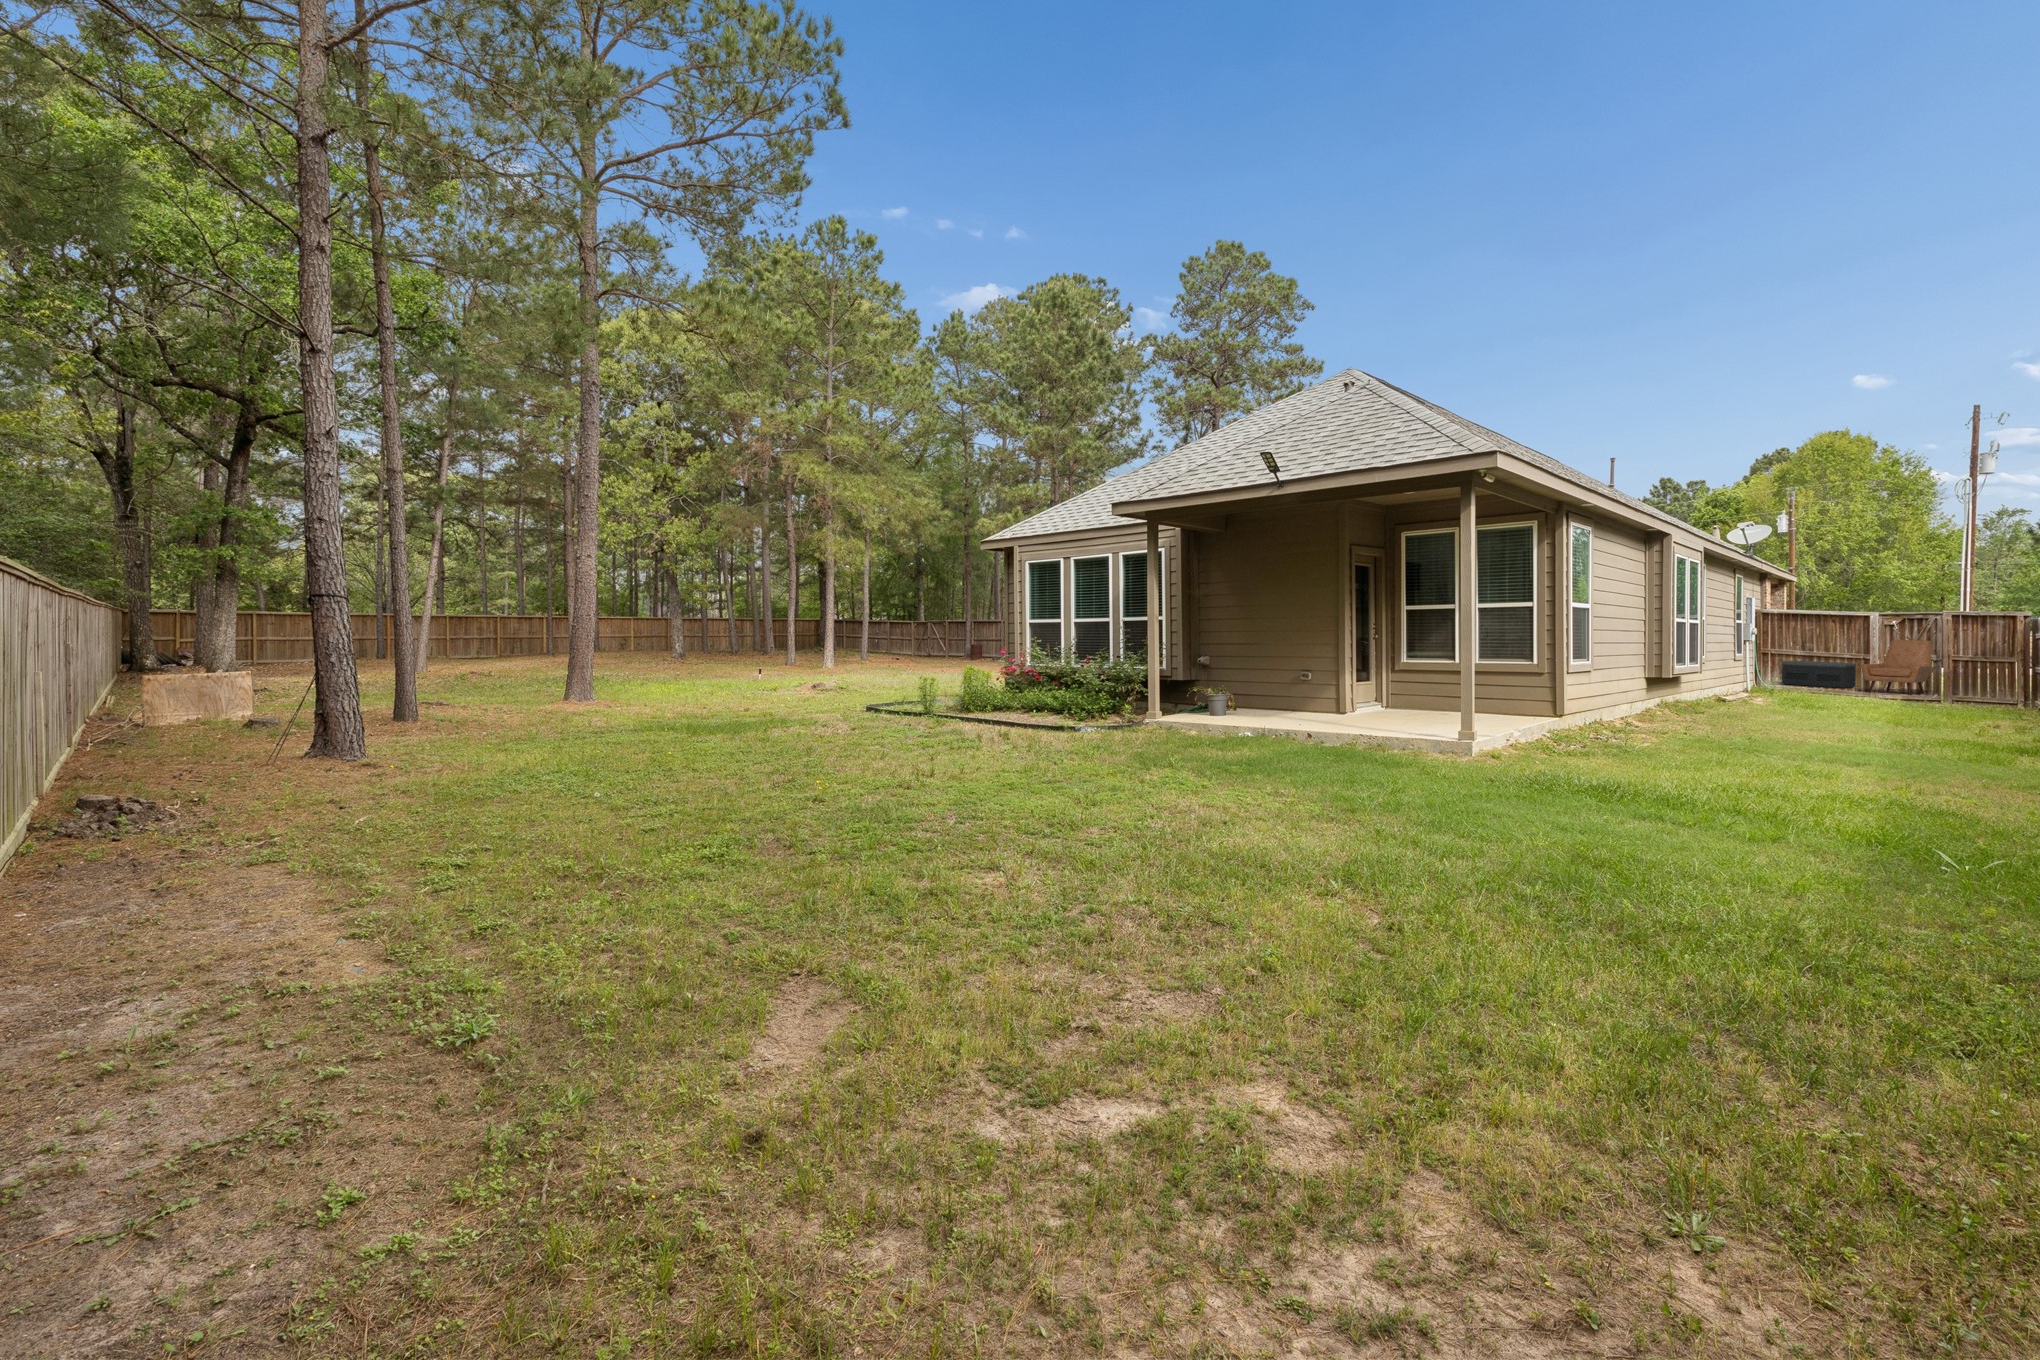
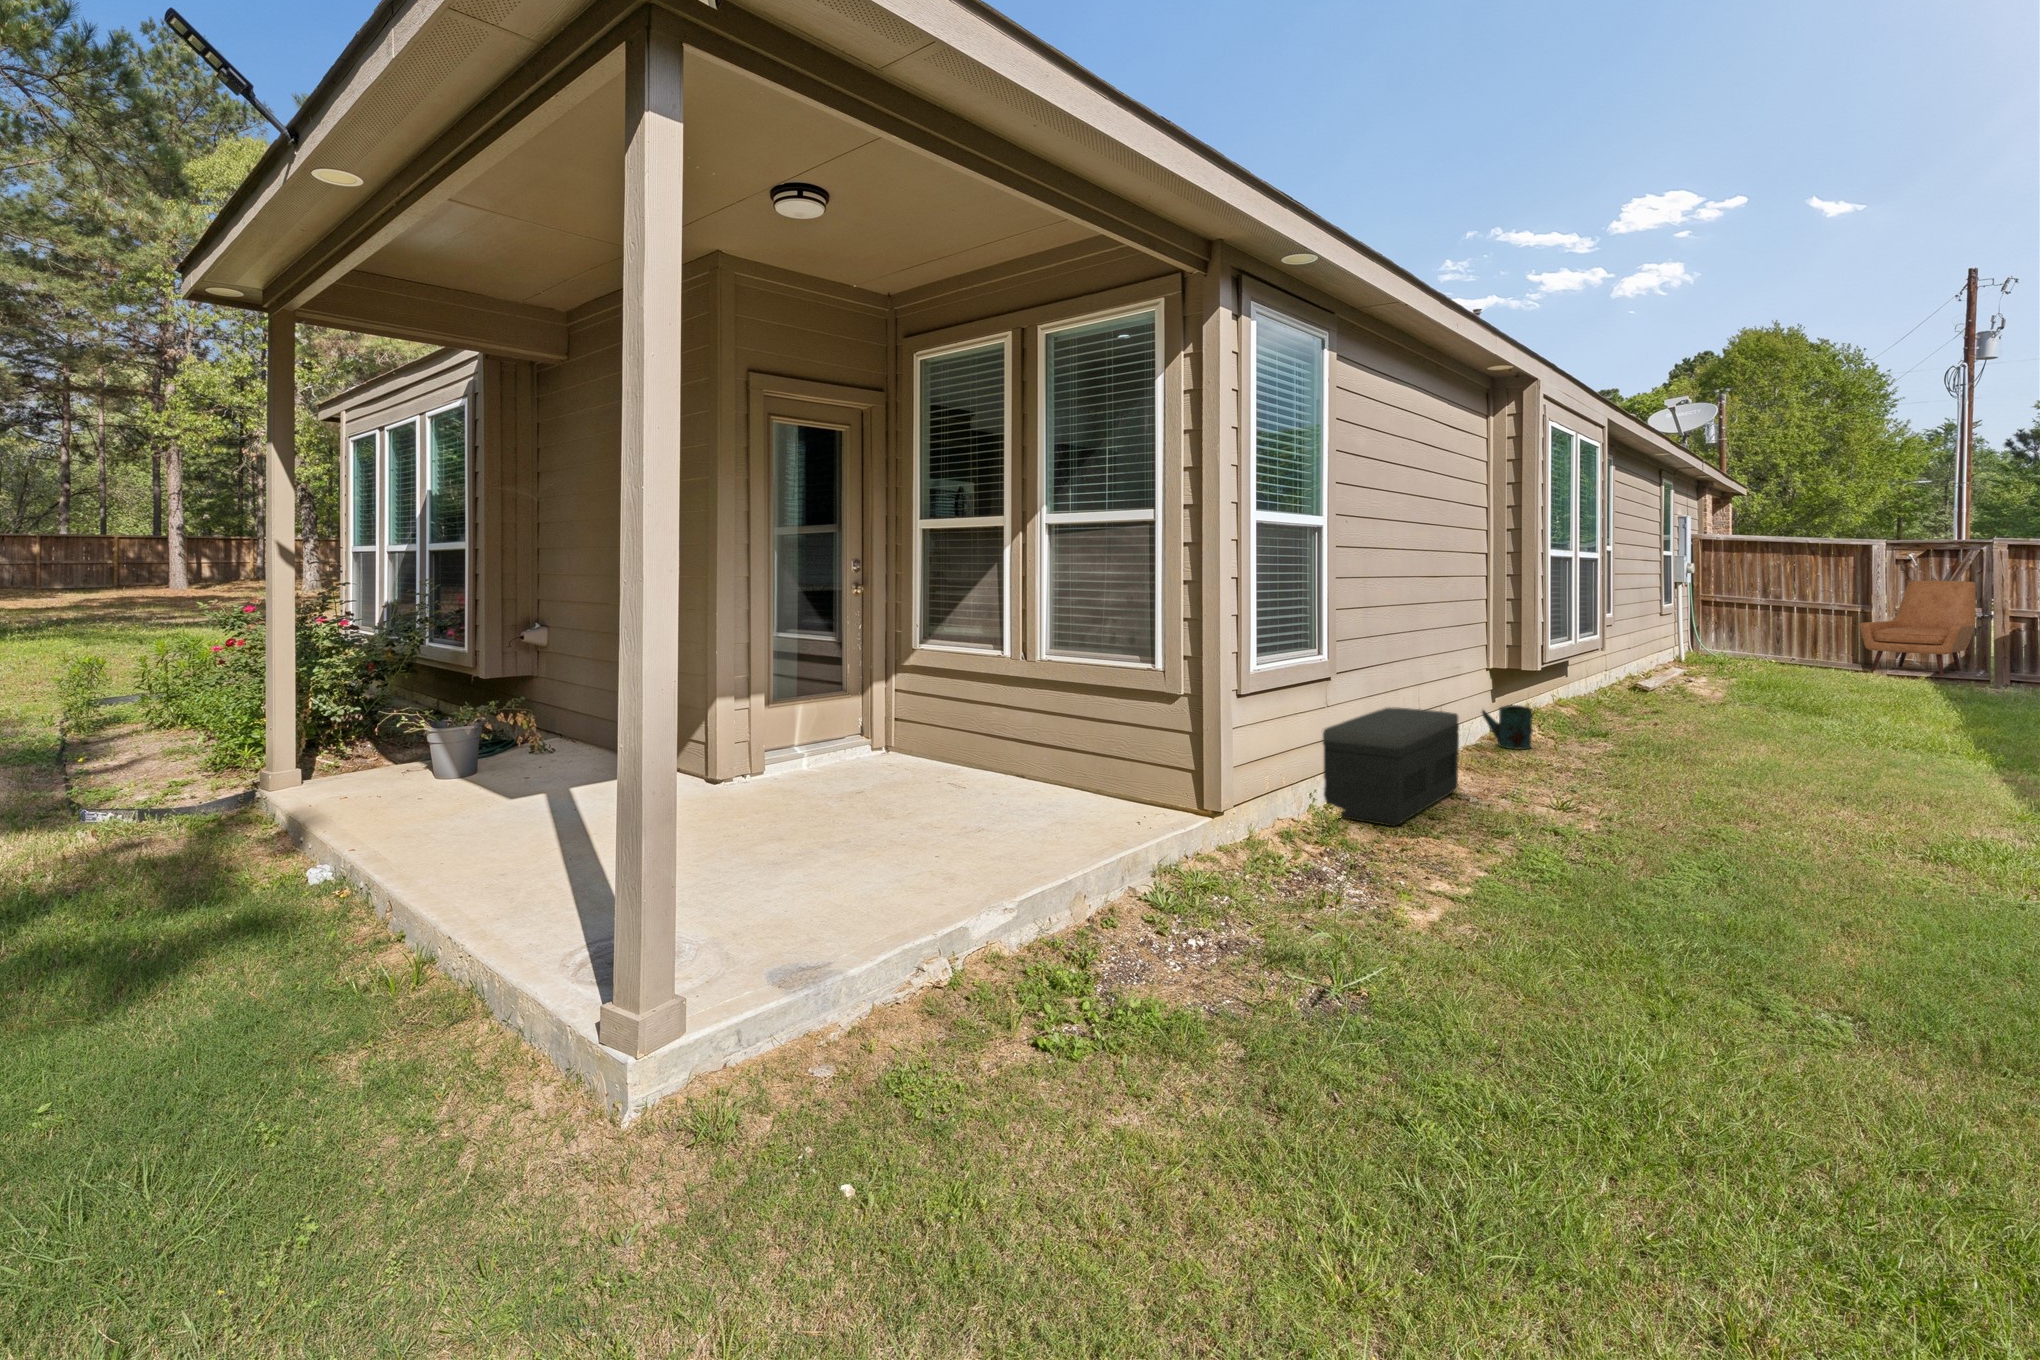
storage bench: present [1782,661,1856,689] -> present [1323,707,1459,826]
watering can: none [1636,692,1677,717] -> present [1482,705,1533,750]

